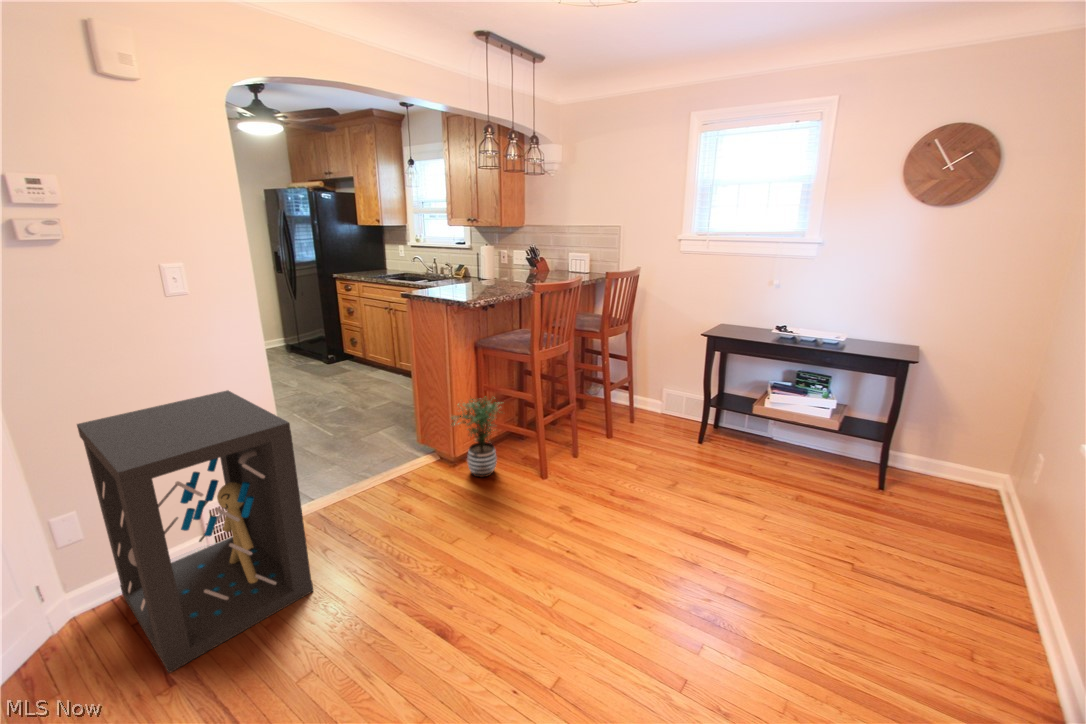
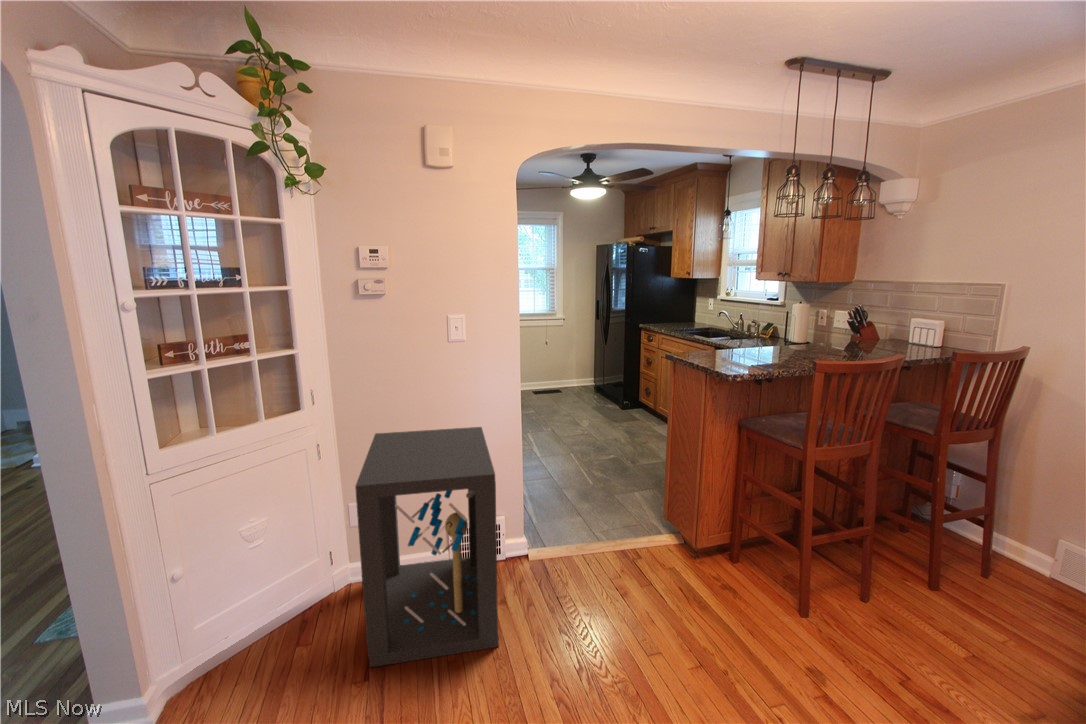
potted plant: present [451,396,499,477] -> none [691,483,769,589]

